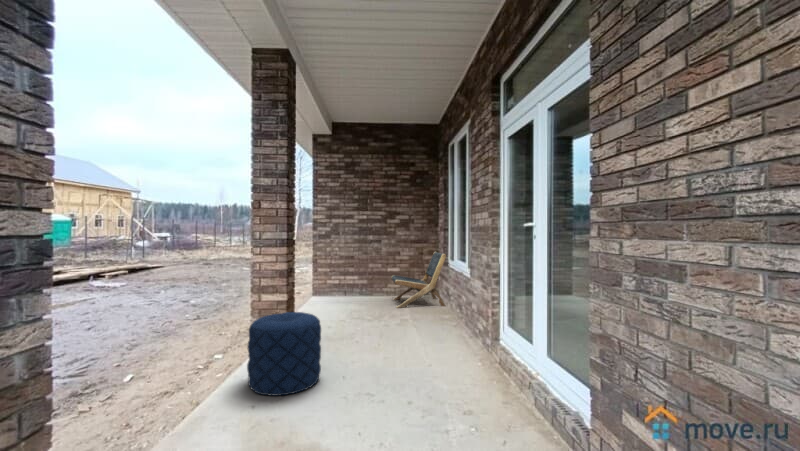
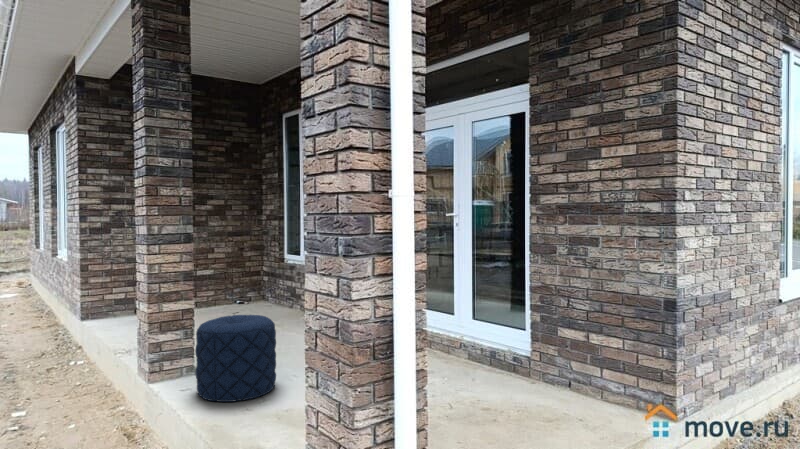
lounge chair: present [391,252,446,308] -> none [213,245,292,317]

